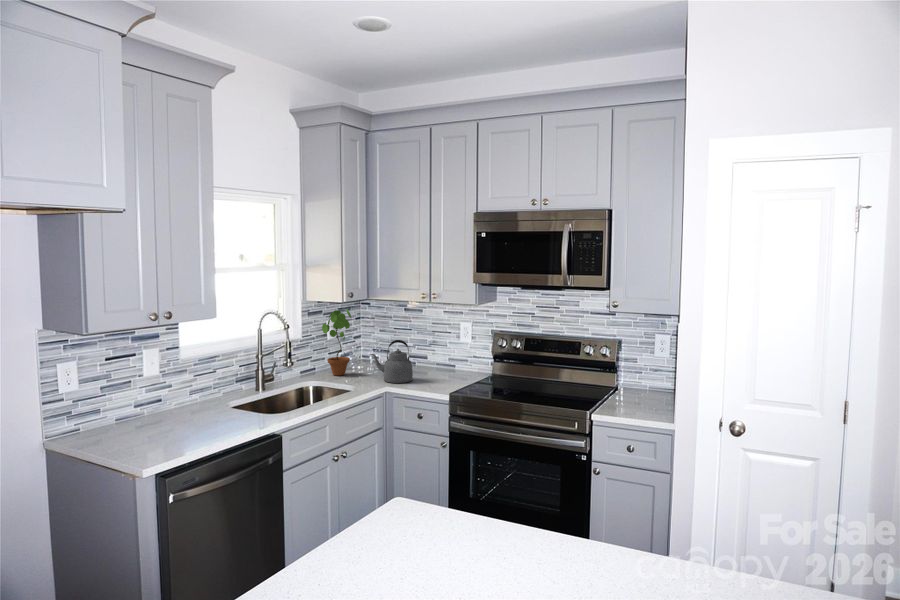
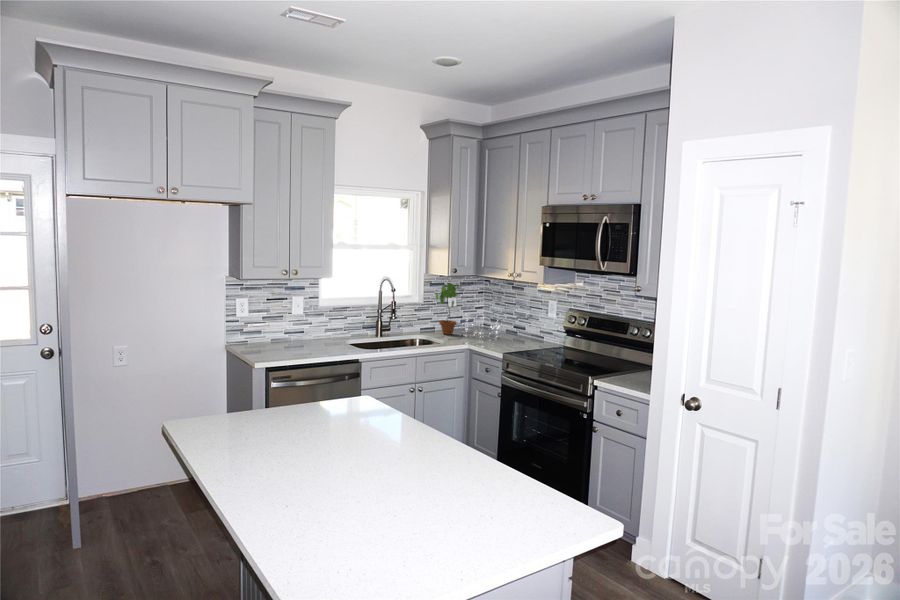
kettle: present [370,340,413,383] -> none [463,309,495,344]

